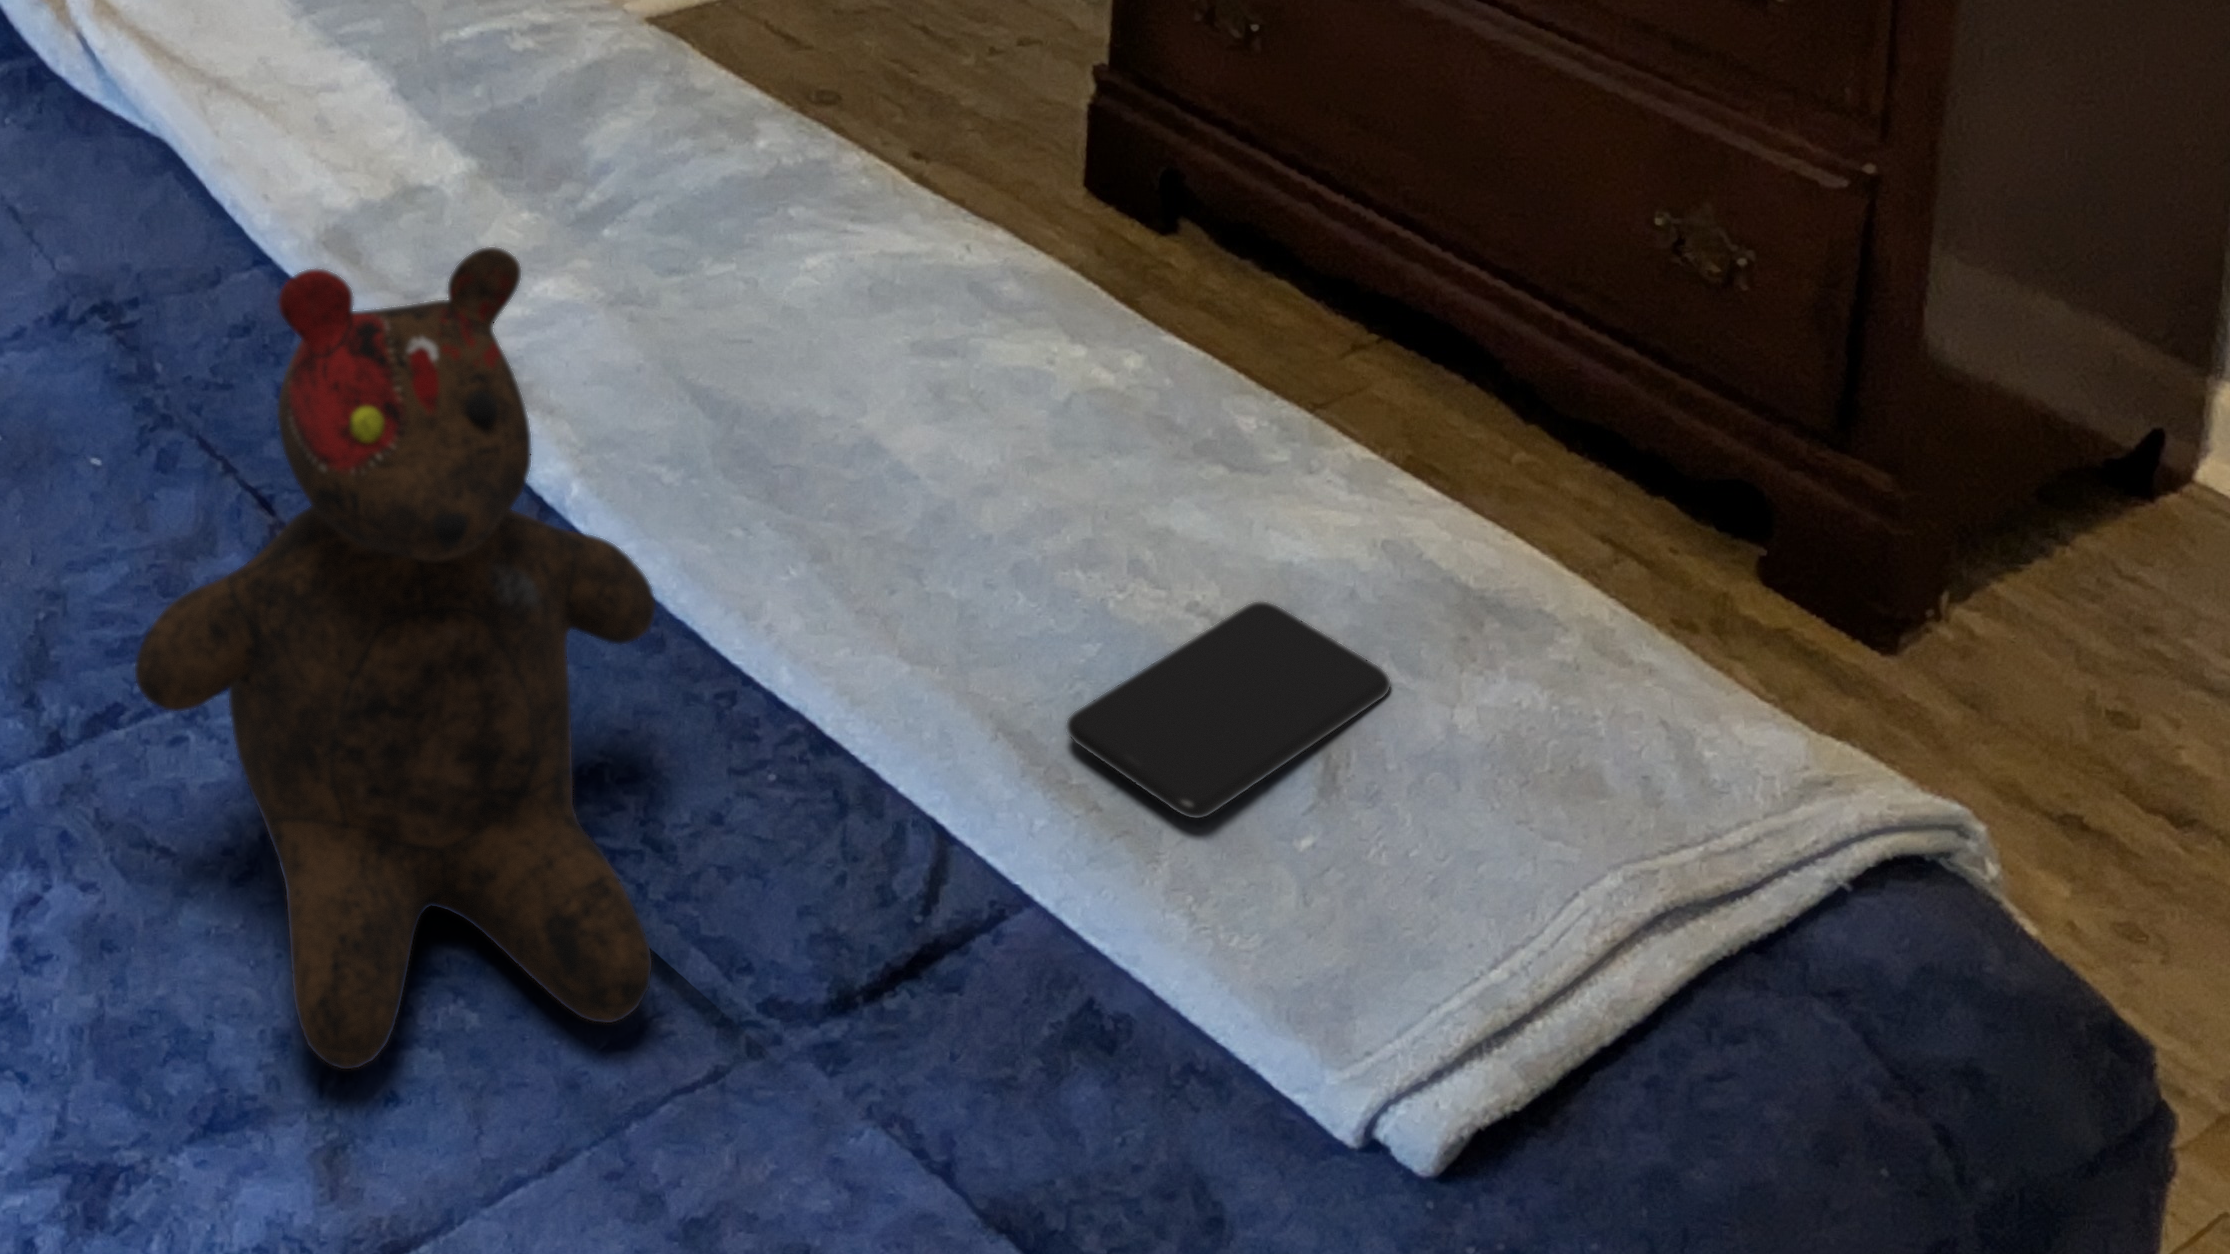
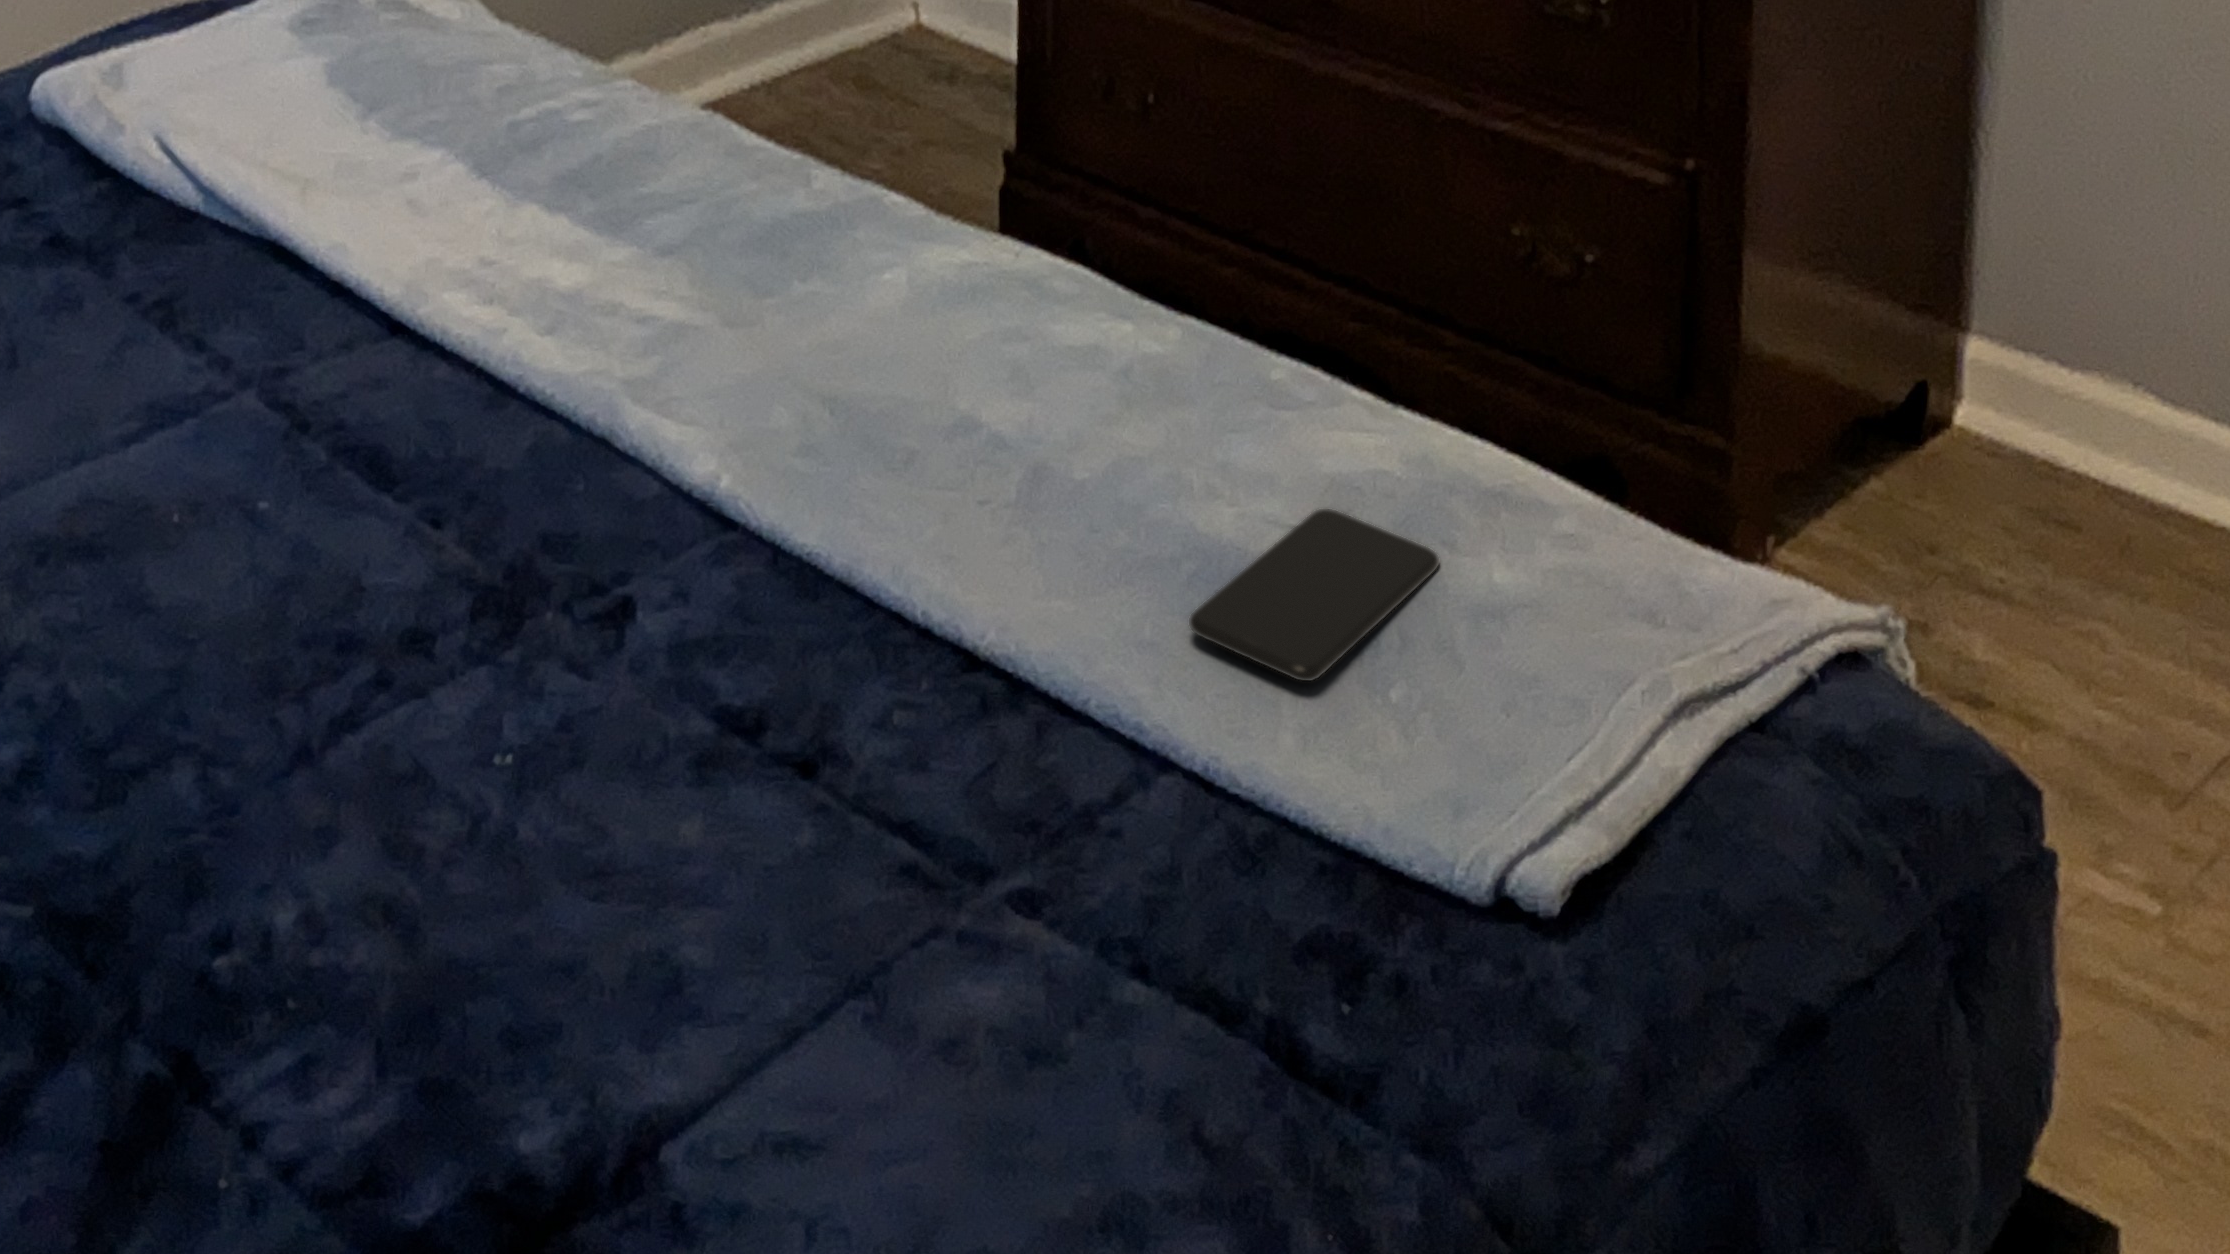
teddy bear: present [135,247,656,1069] -> none [413,237,893,978]

